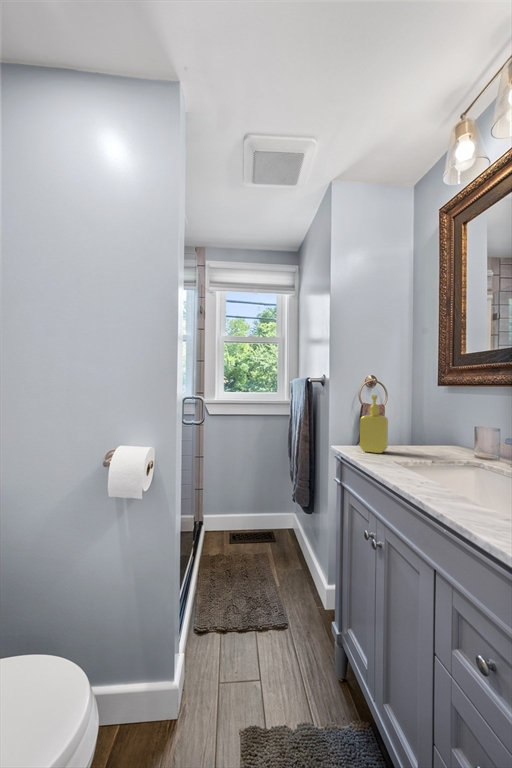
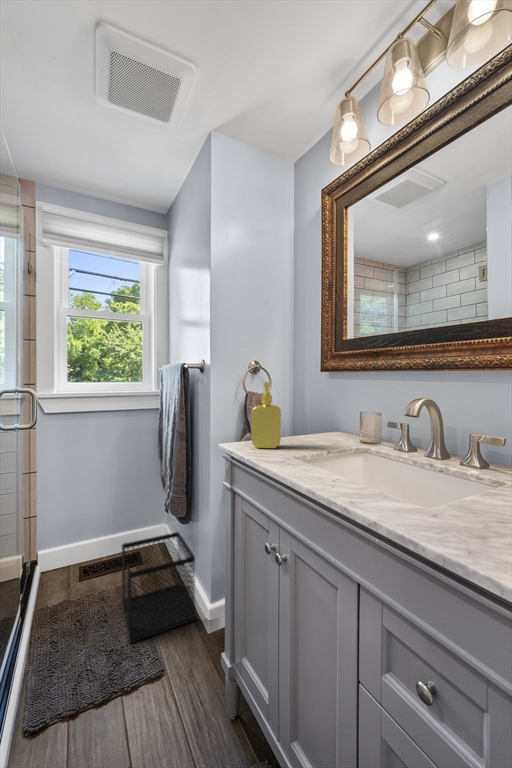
wastebasket: none [259,519,316,598] -> present [122,532,195,643]

